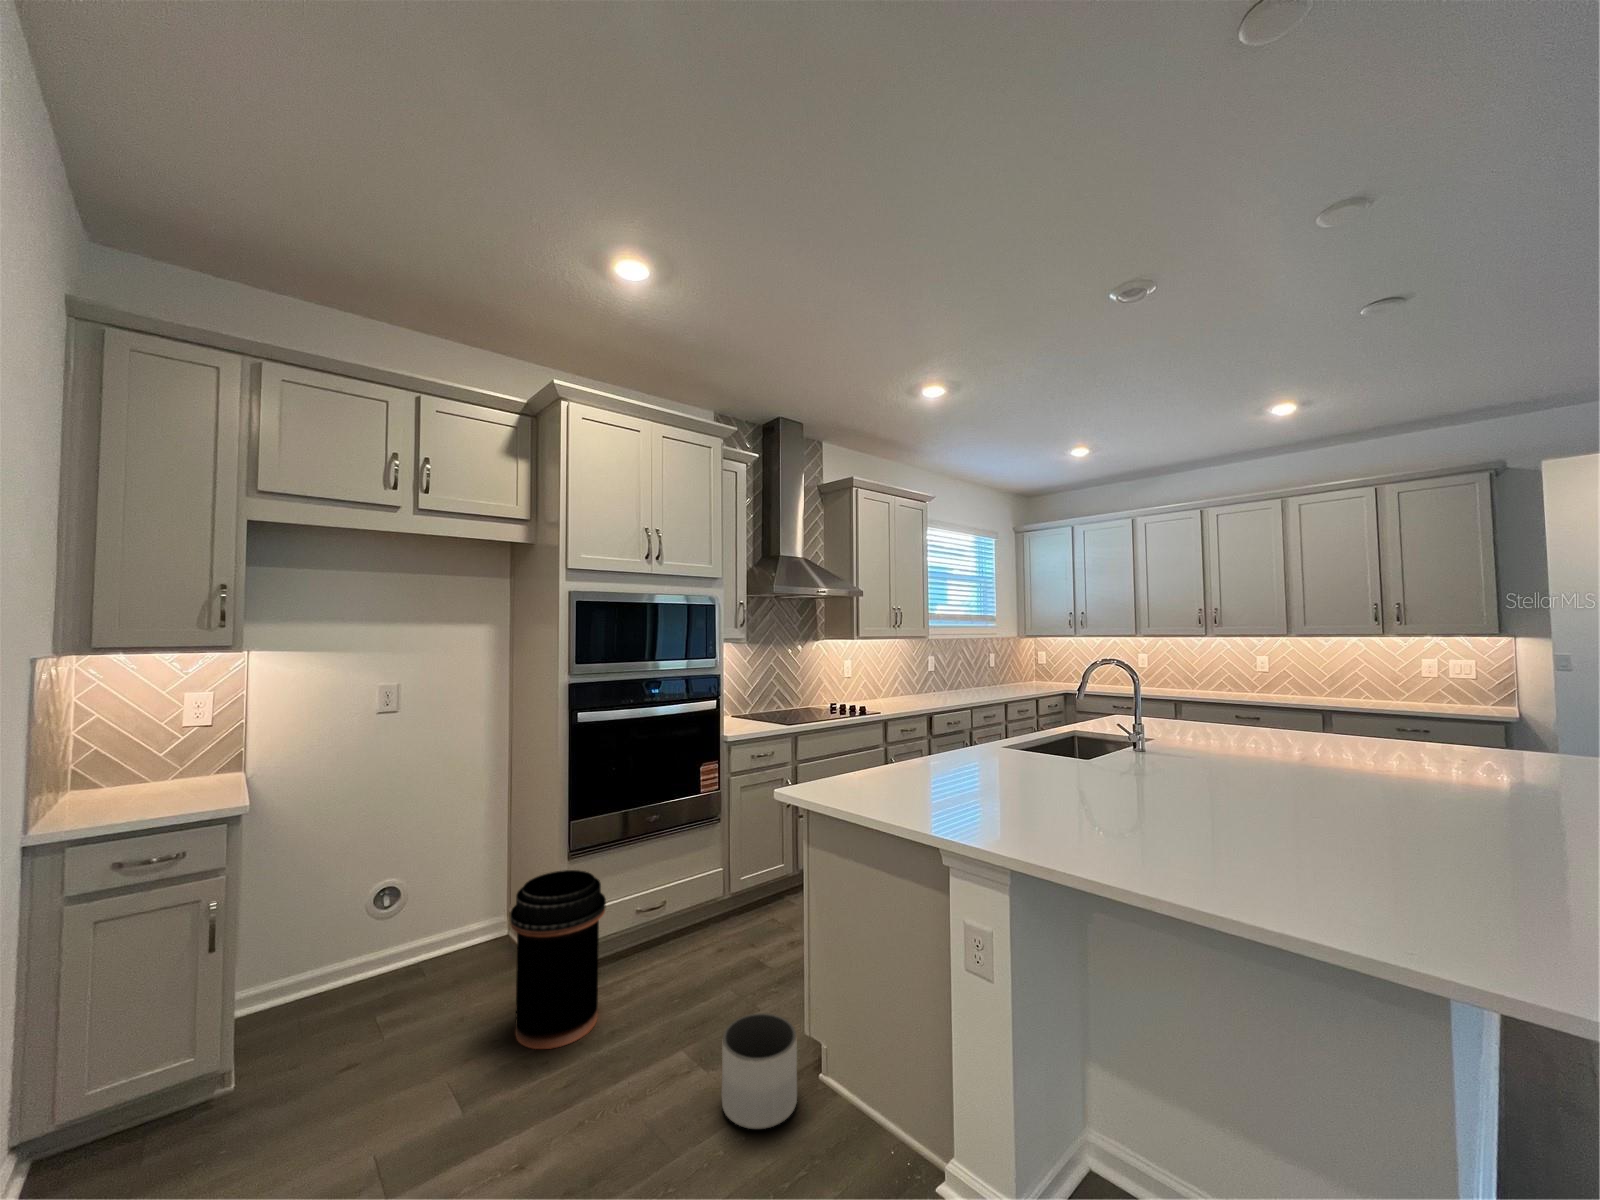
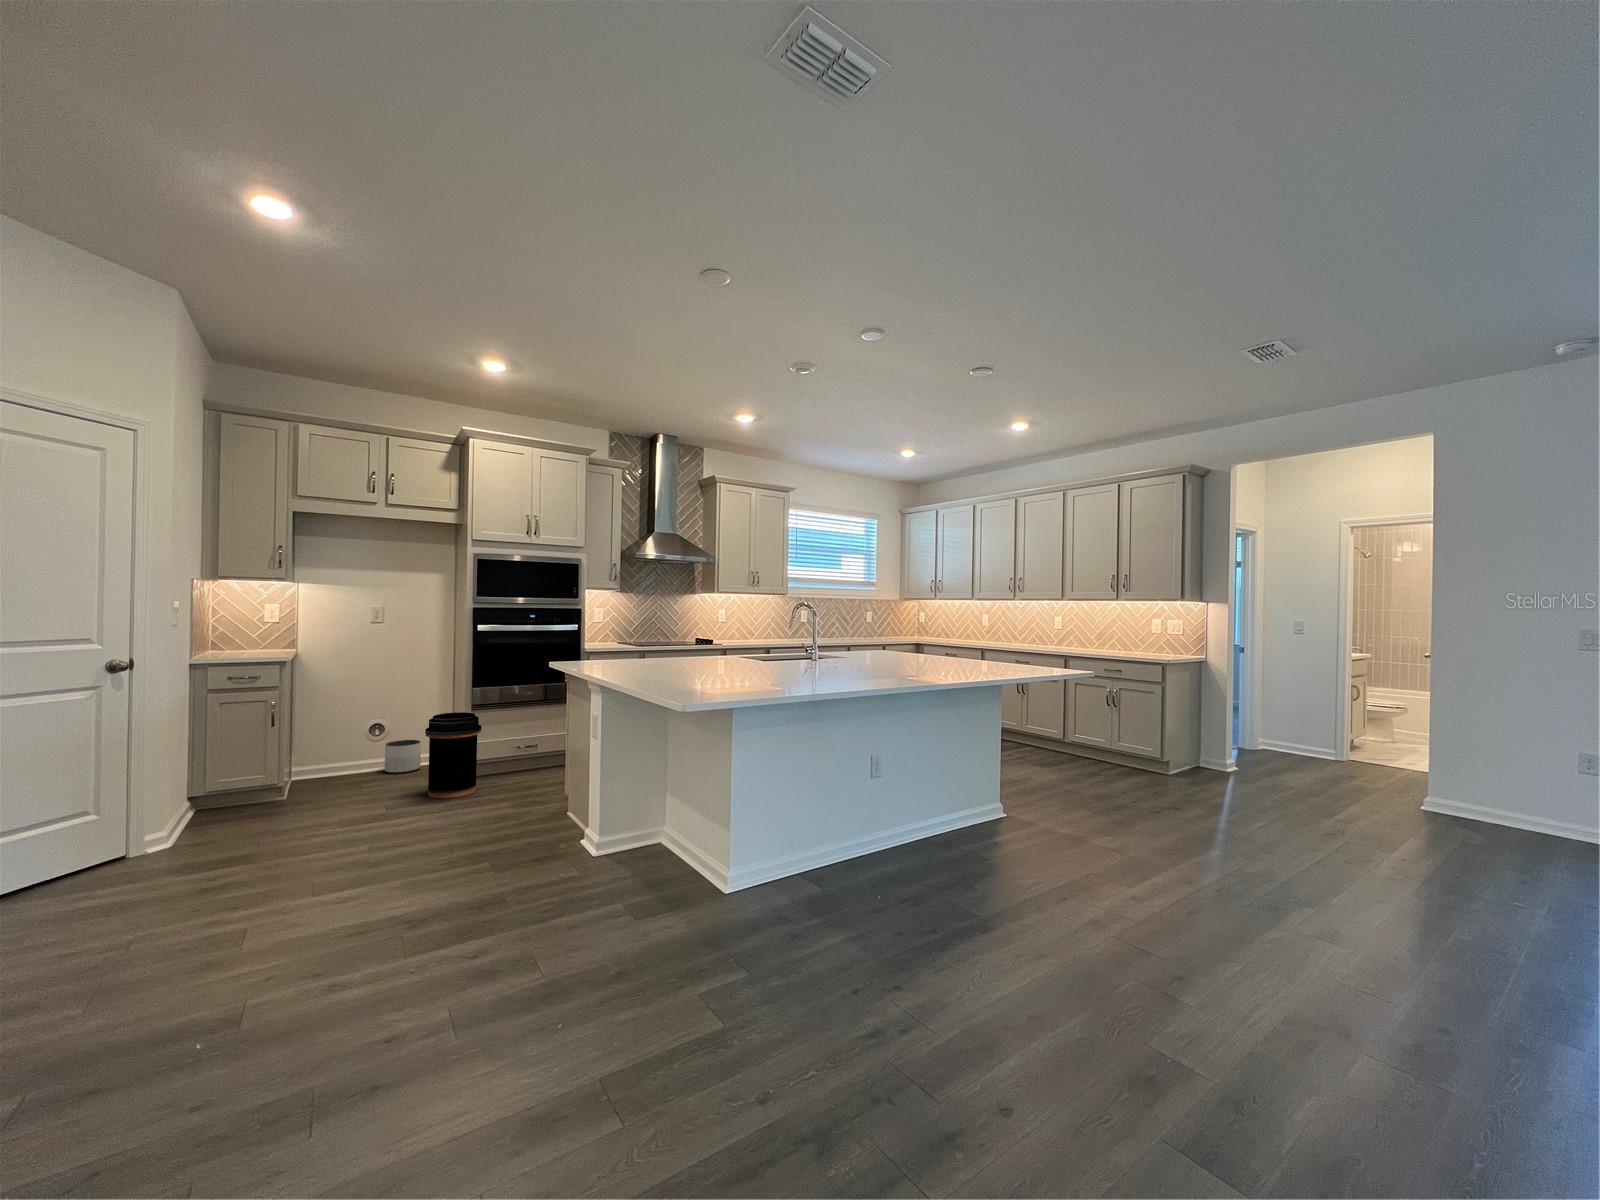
planter: present [722,1013,797,1129] -> present [385,740,421,773]

